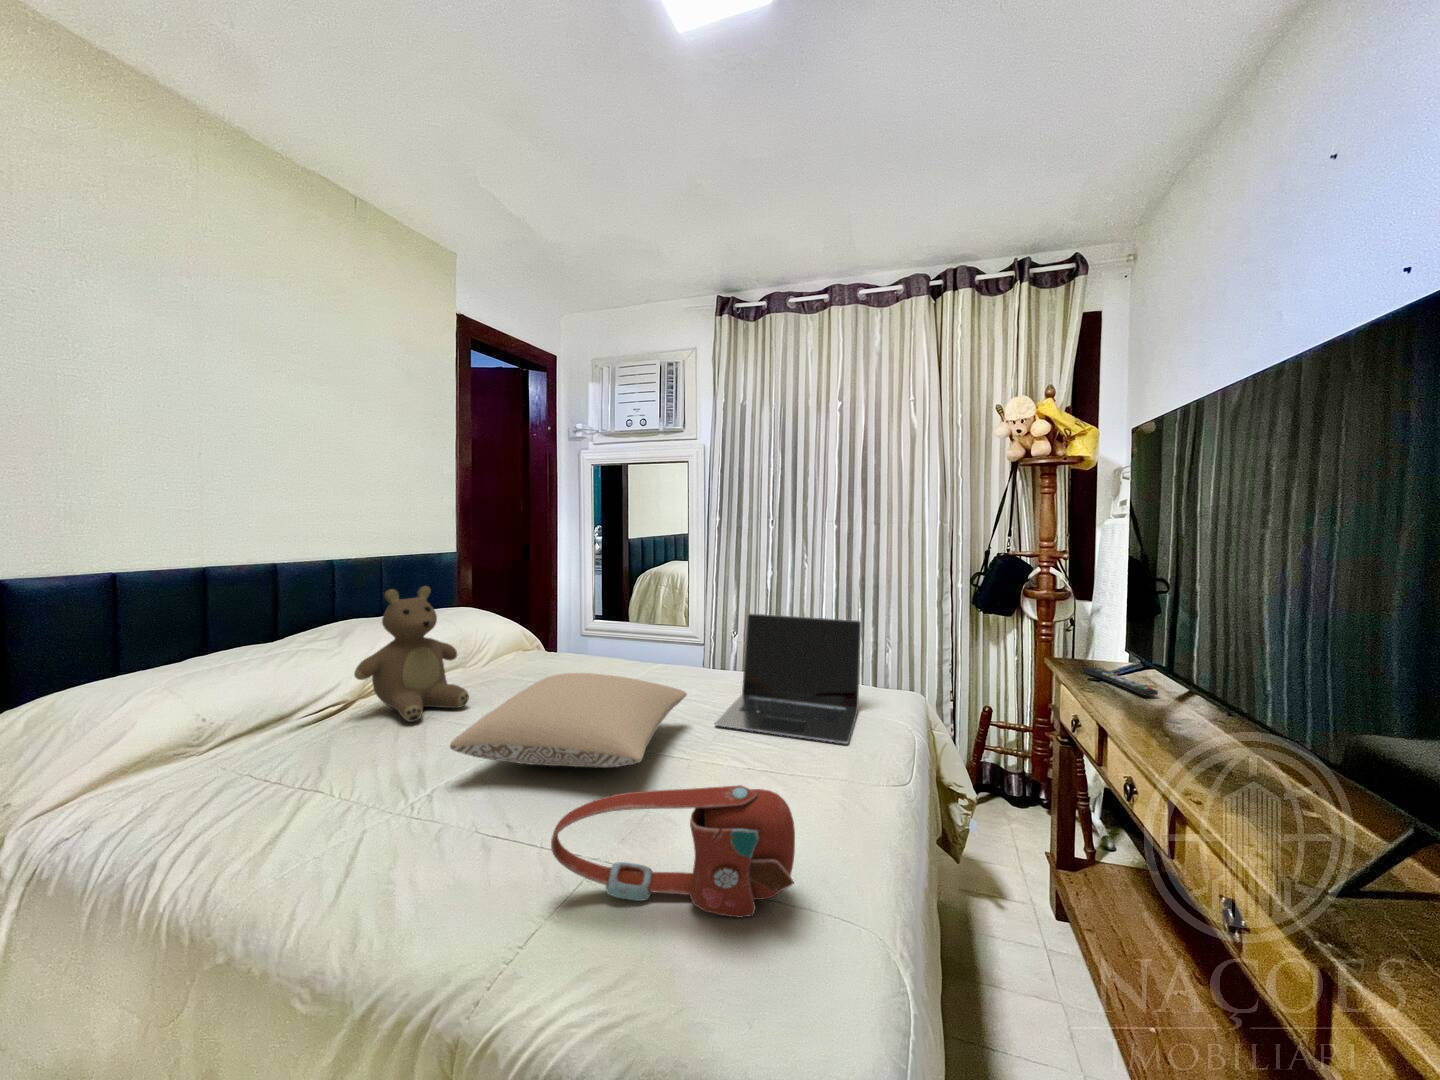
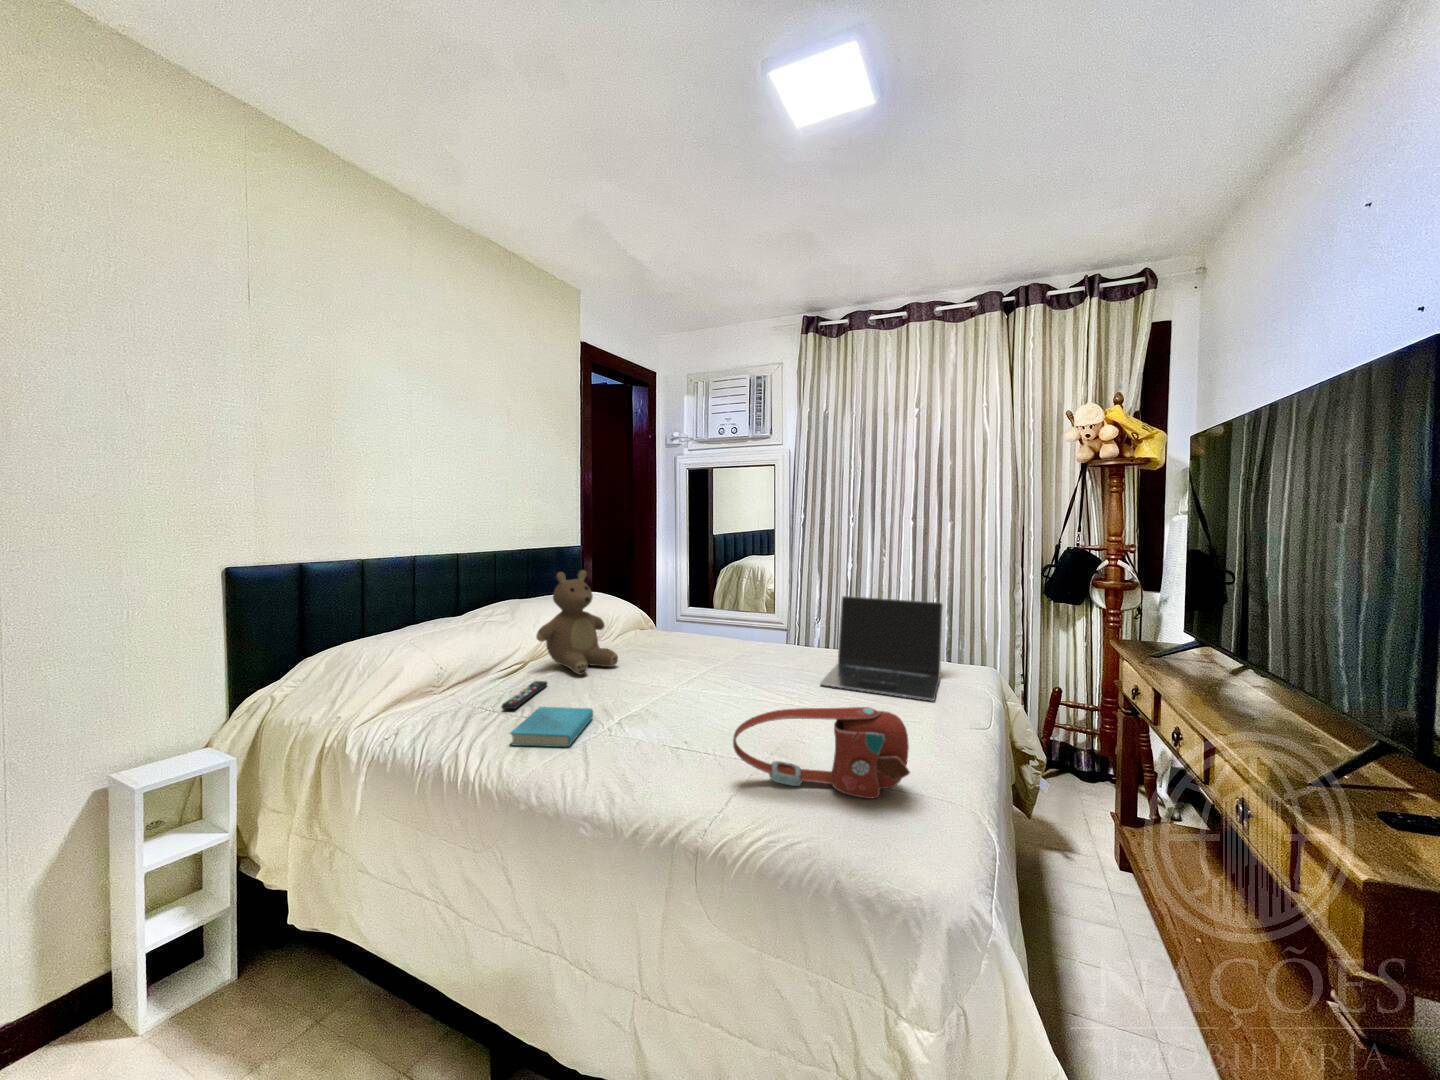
remote control: present [1083,667,1158,695] -> present [502,681,547,709]
pillow: present [450,673,687,767] -> none [630,639,797,705]
book: none [245,779,397,848] -> present [510,707,593,747]

